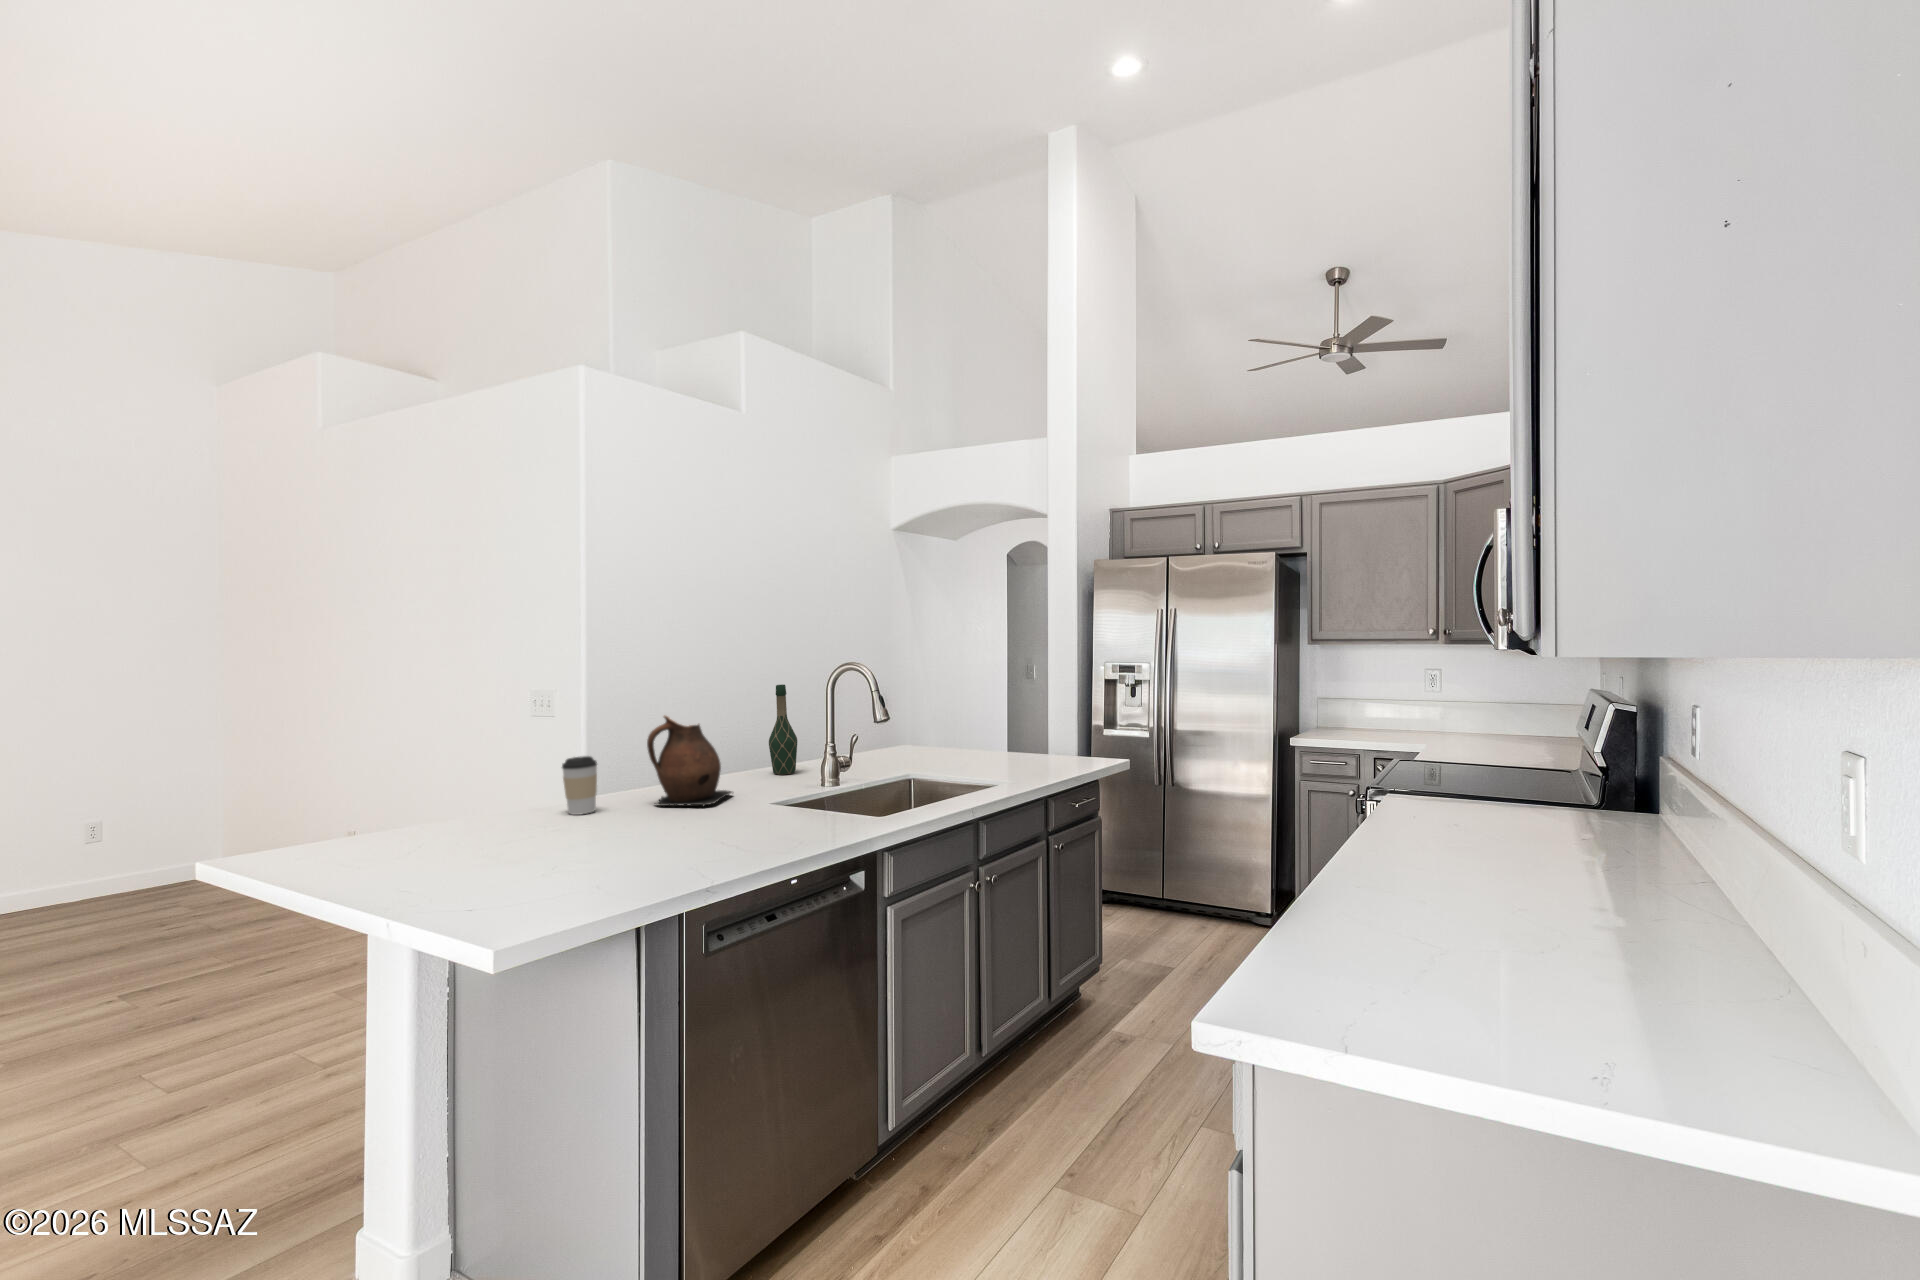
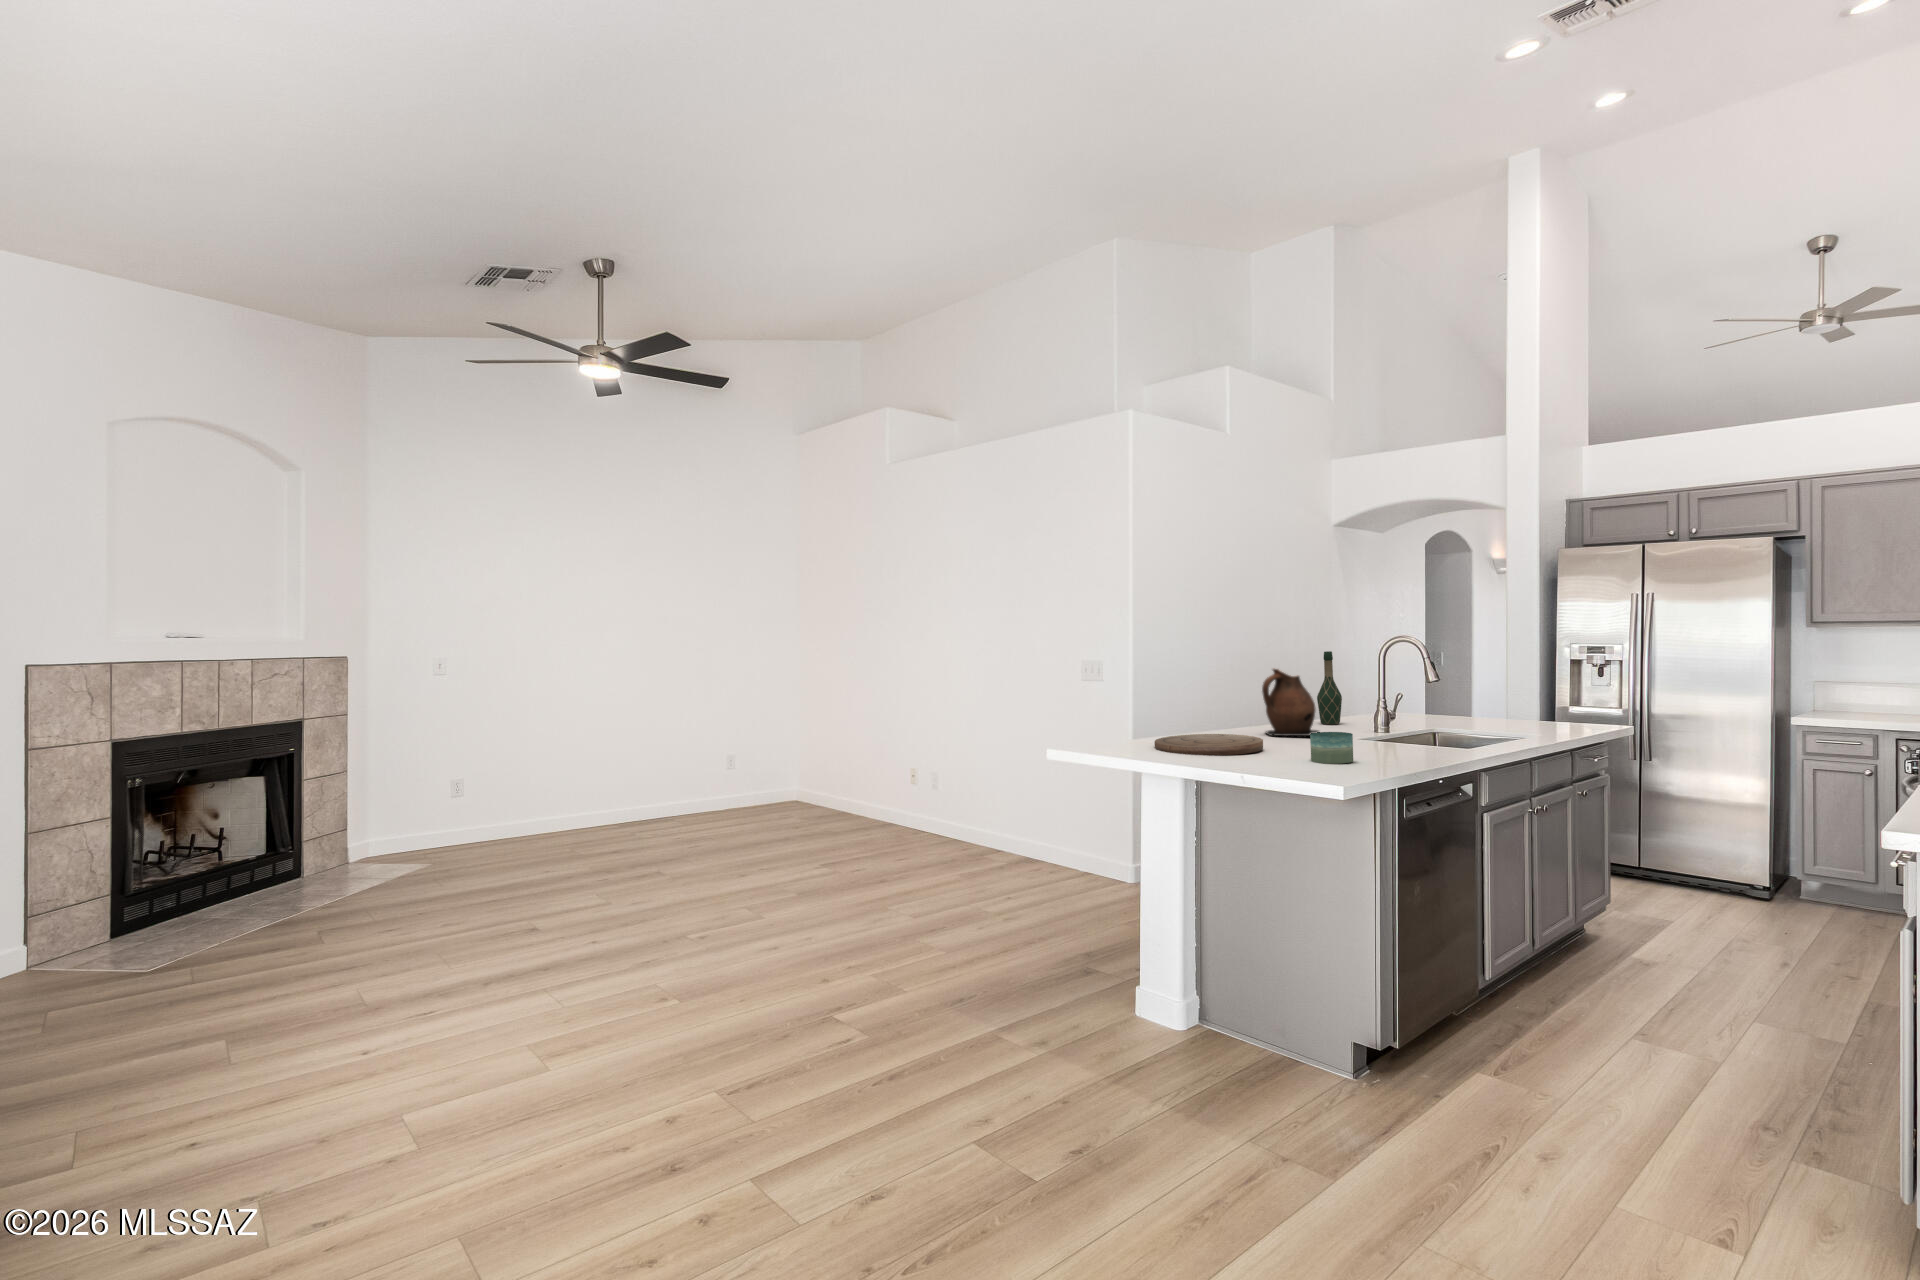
coffee cup: present [562,756,597,815] -> none [1208,696,1233,738]
cutting board: none [414,815,584,866] -> present [1155,734,1263,756]
candle: none [592,825,655,879] -> present [1310,732,1353,764]

